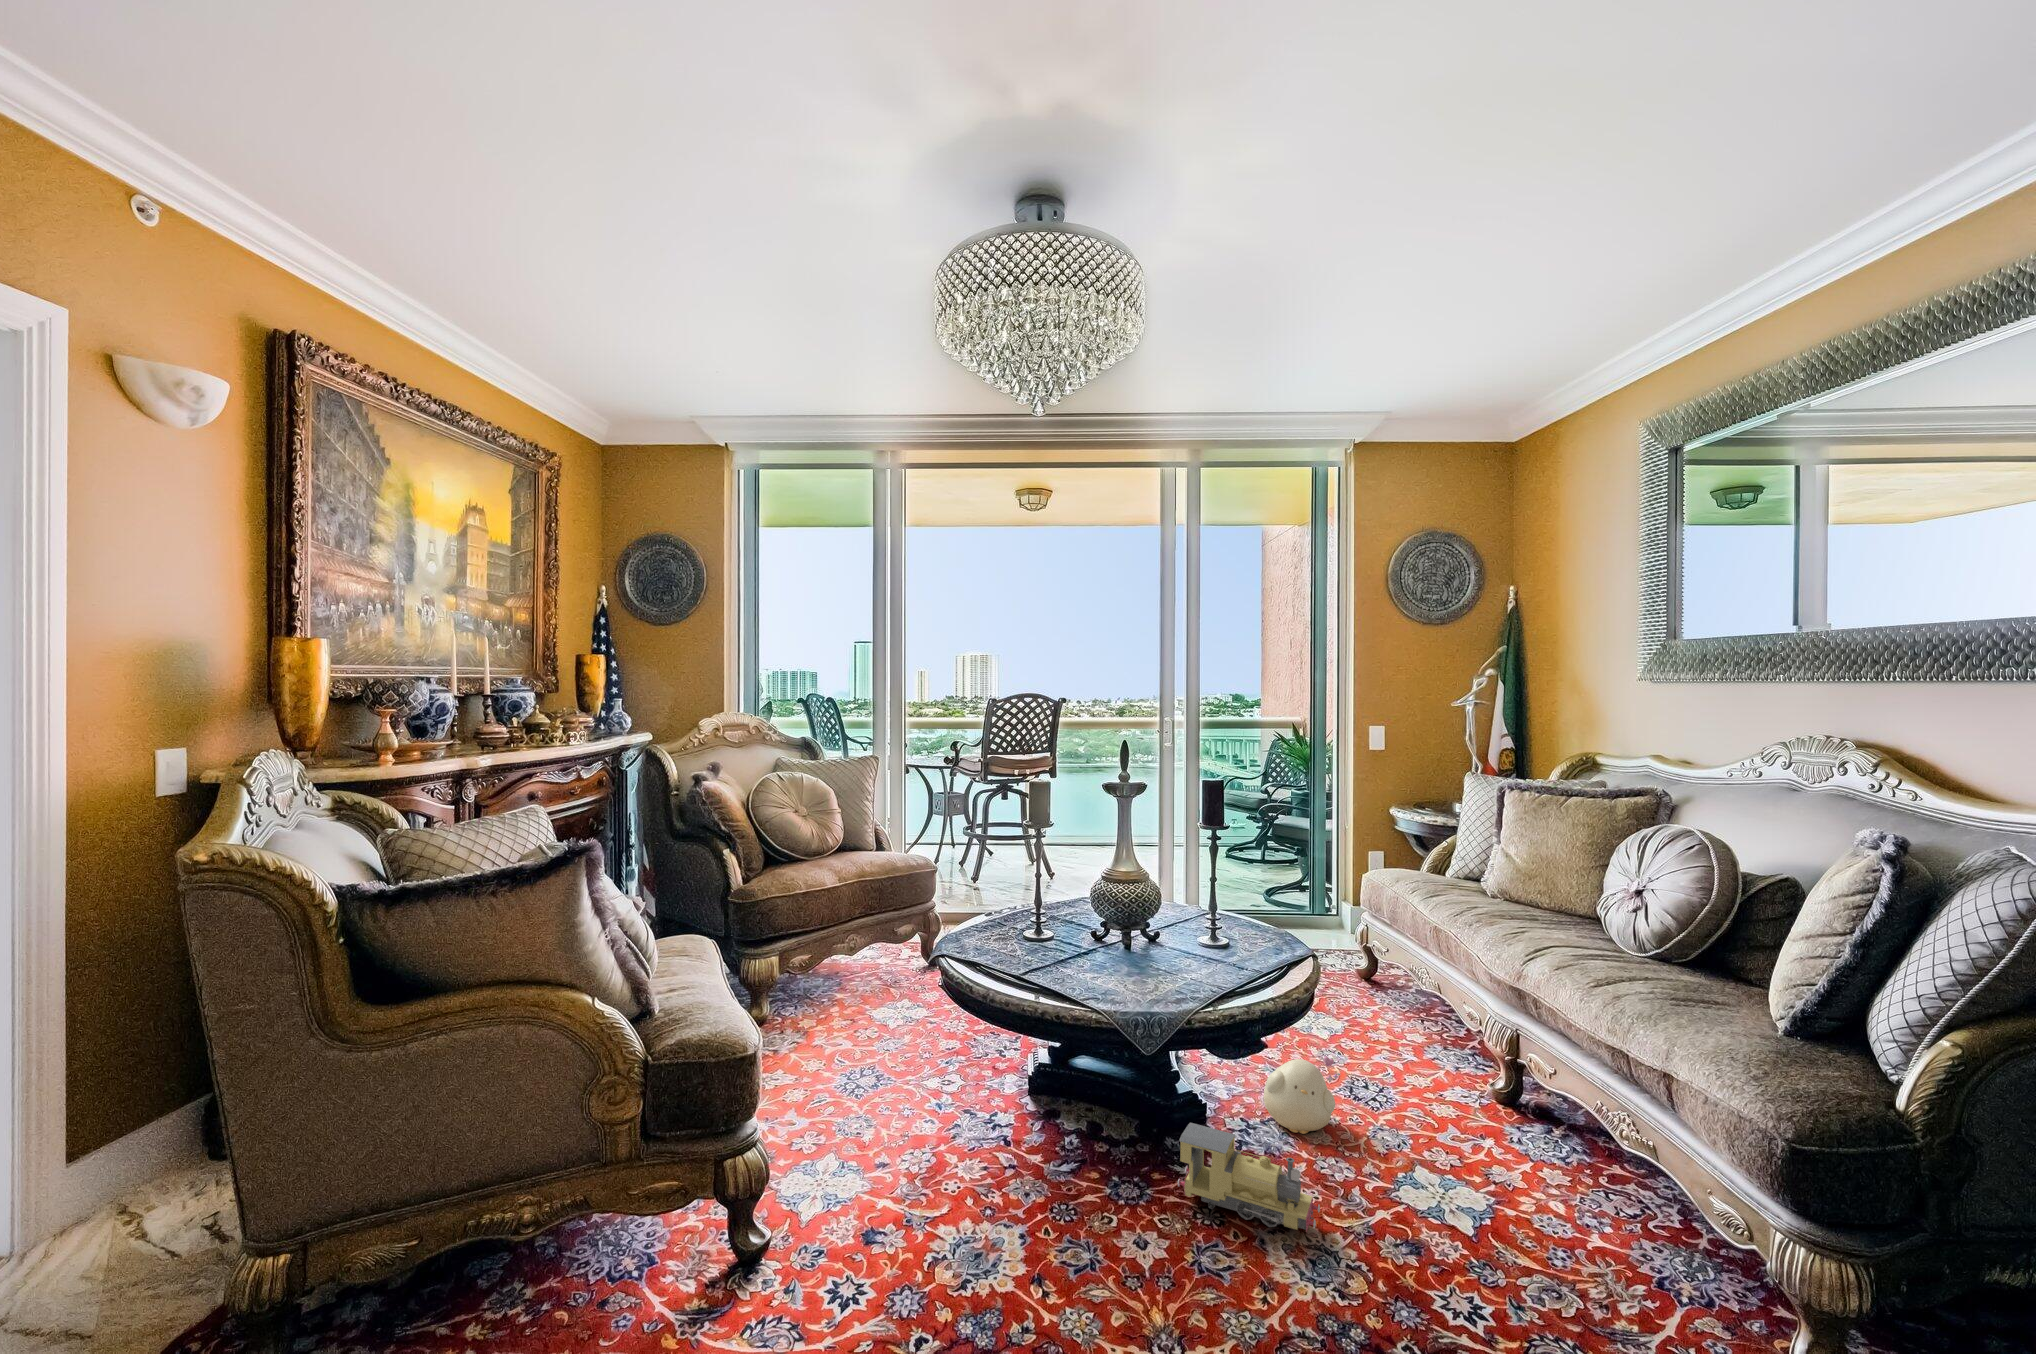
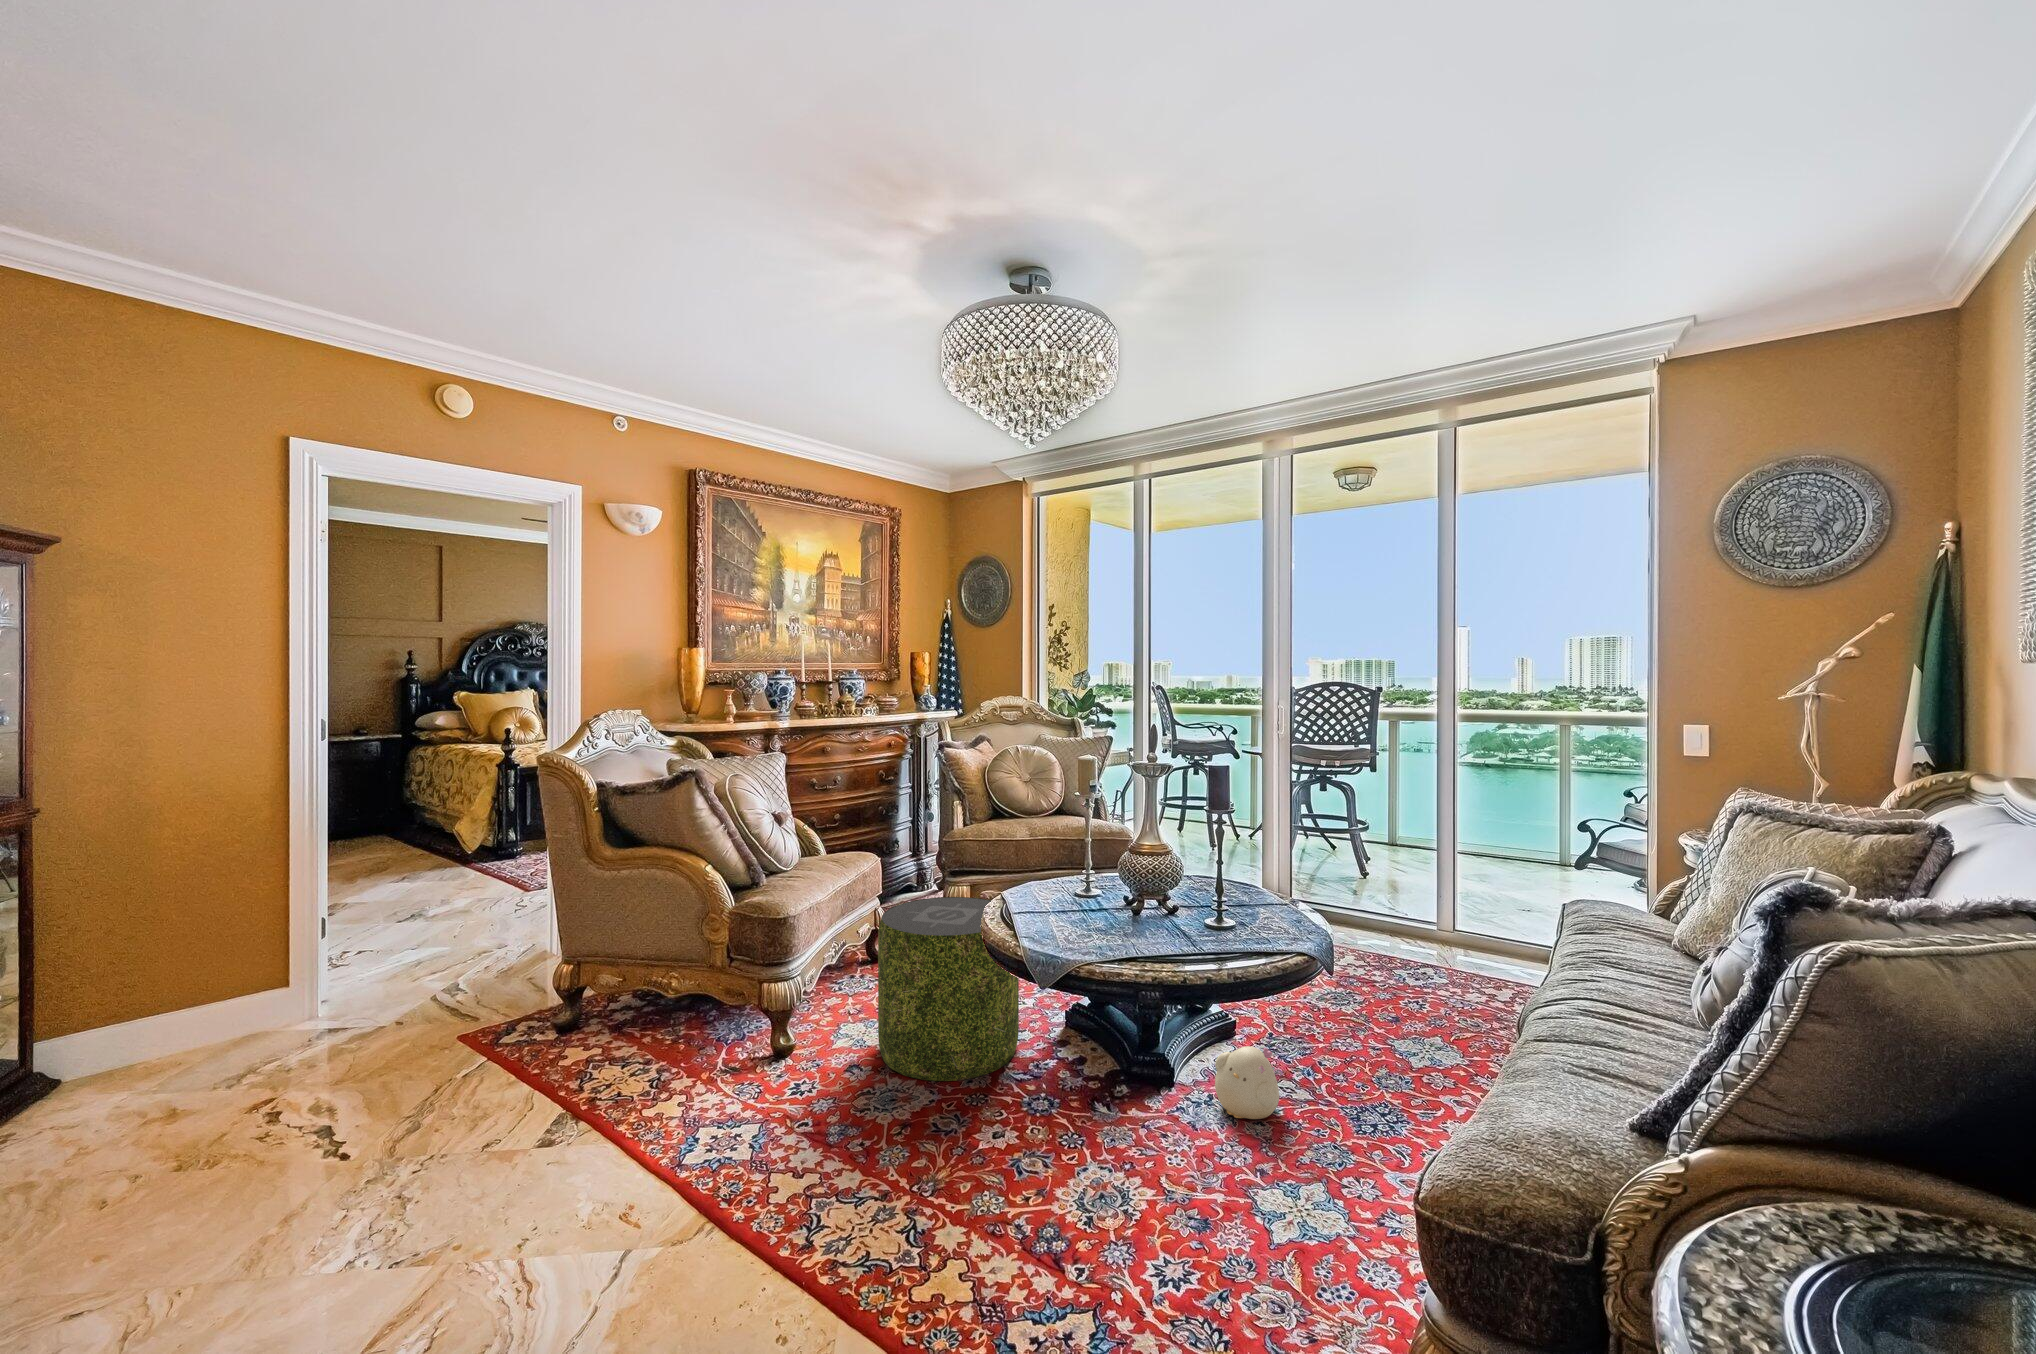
pouf: none [872,966,1050,1218] -> present [878,897,1019,1081]
toy train: present [1178,1123,1320,1232] -> none [1049,1058,1135,1168]

